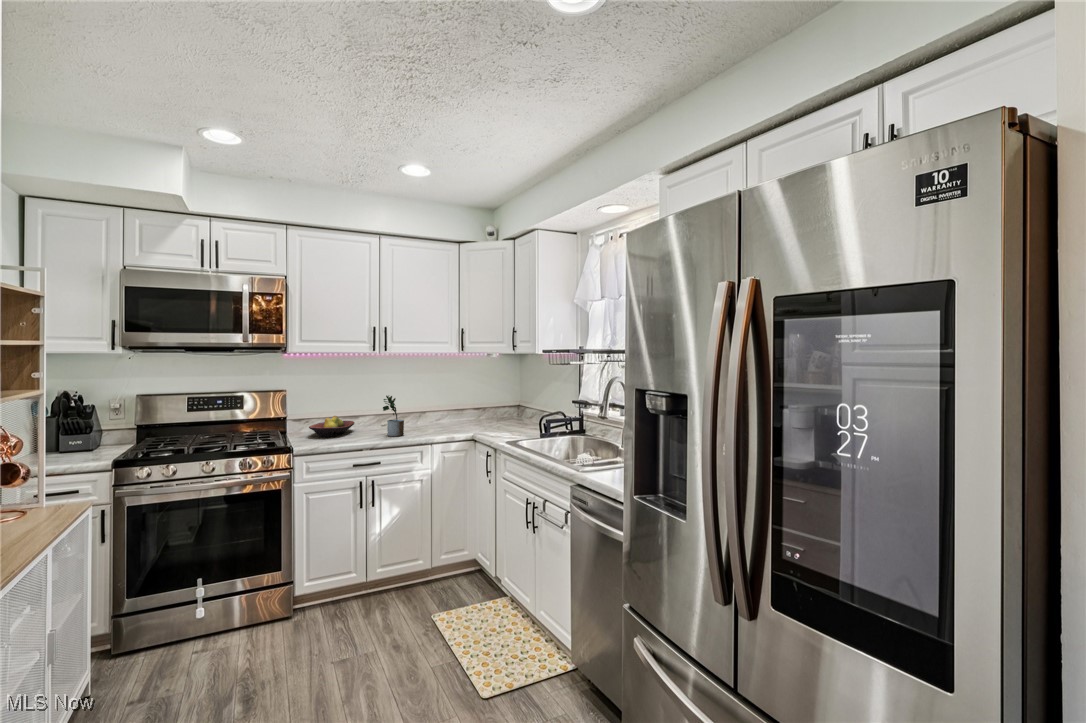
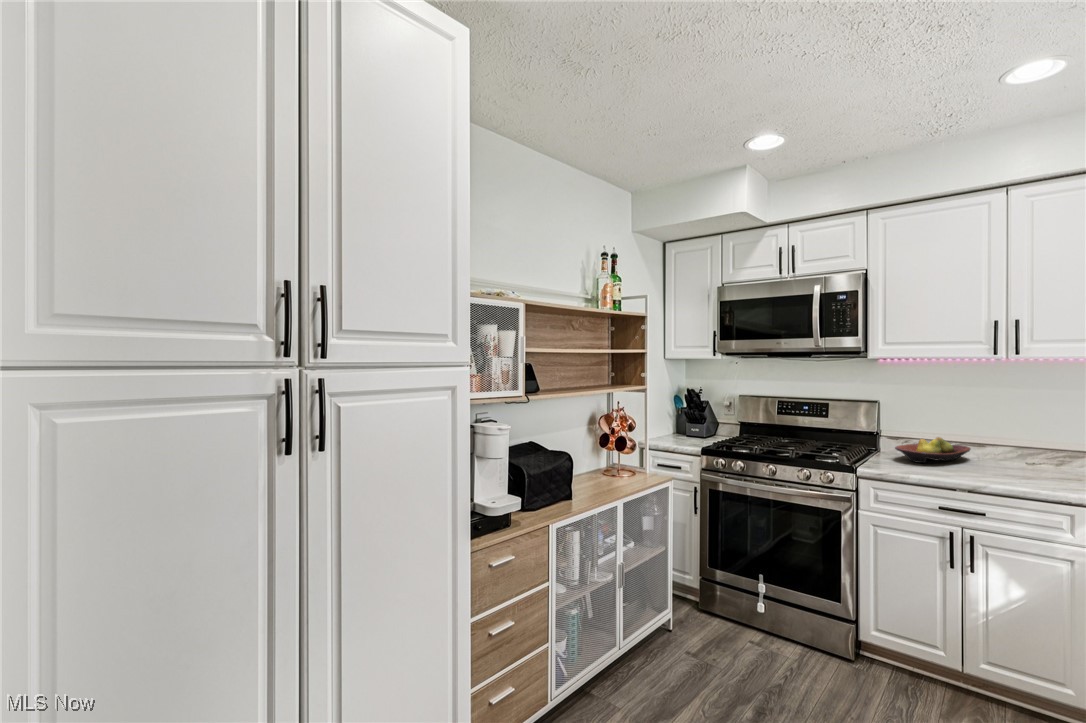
potted plant: present [383,396,404,436] -> none [997,420,1043,483]

